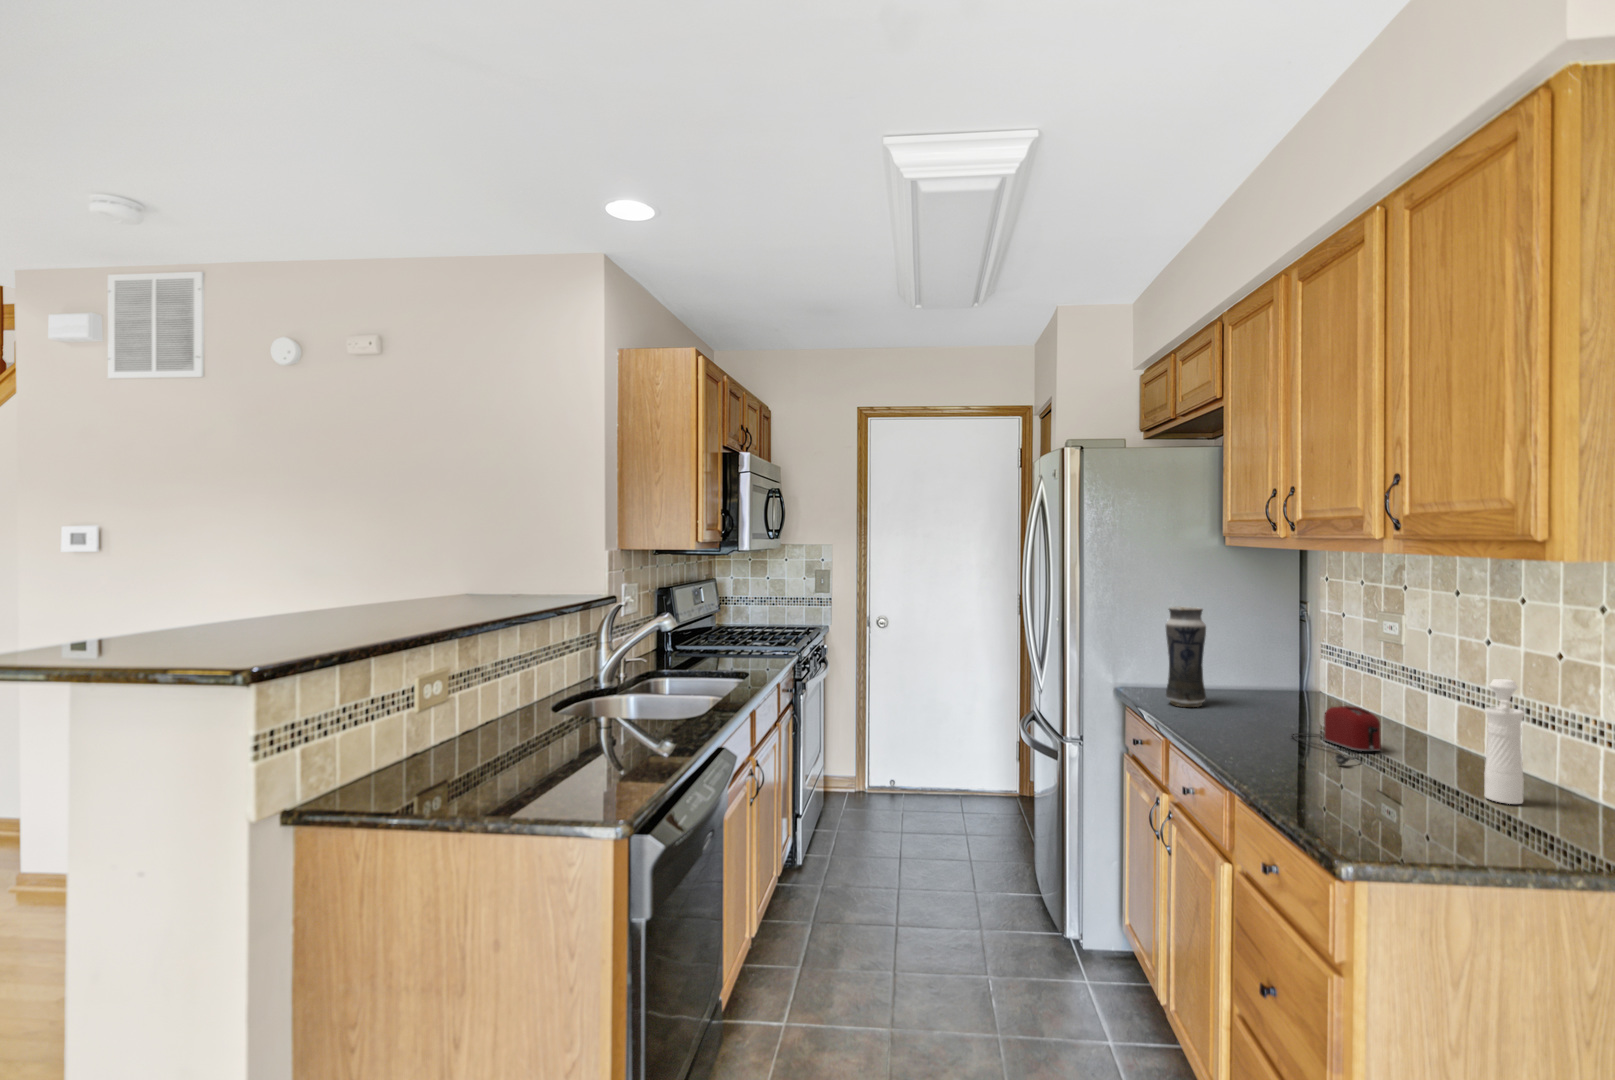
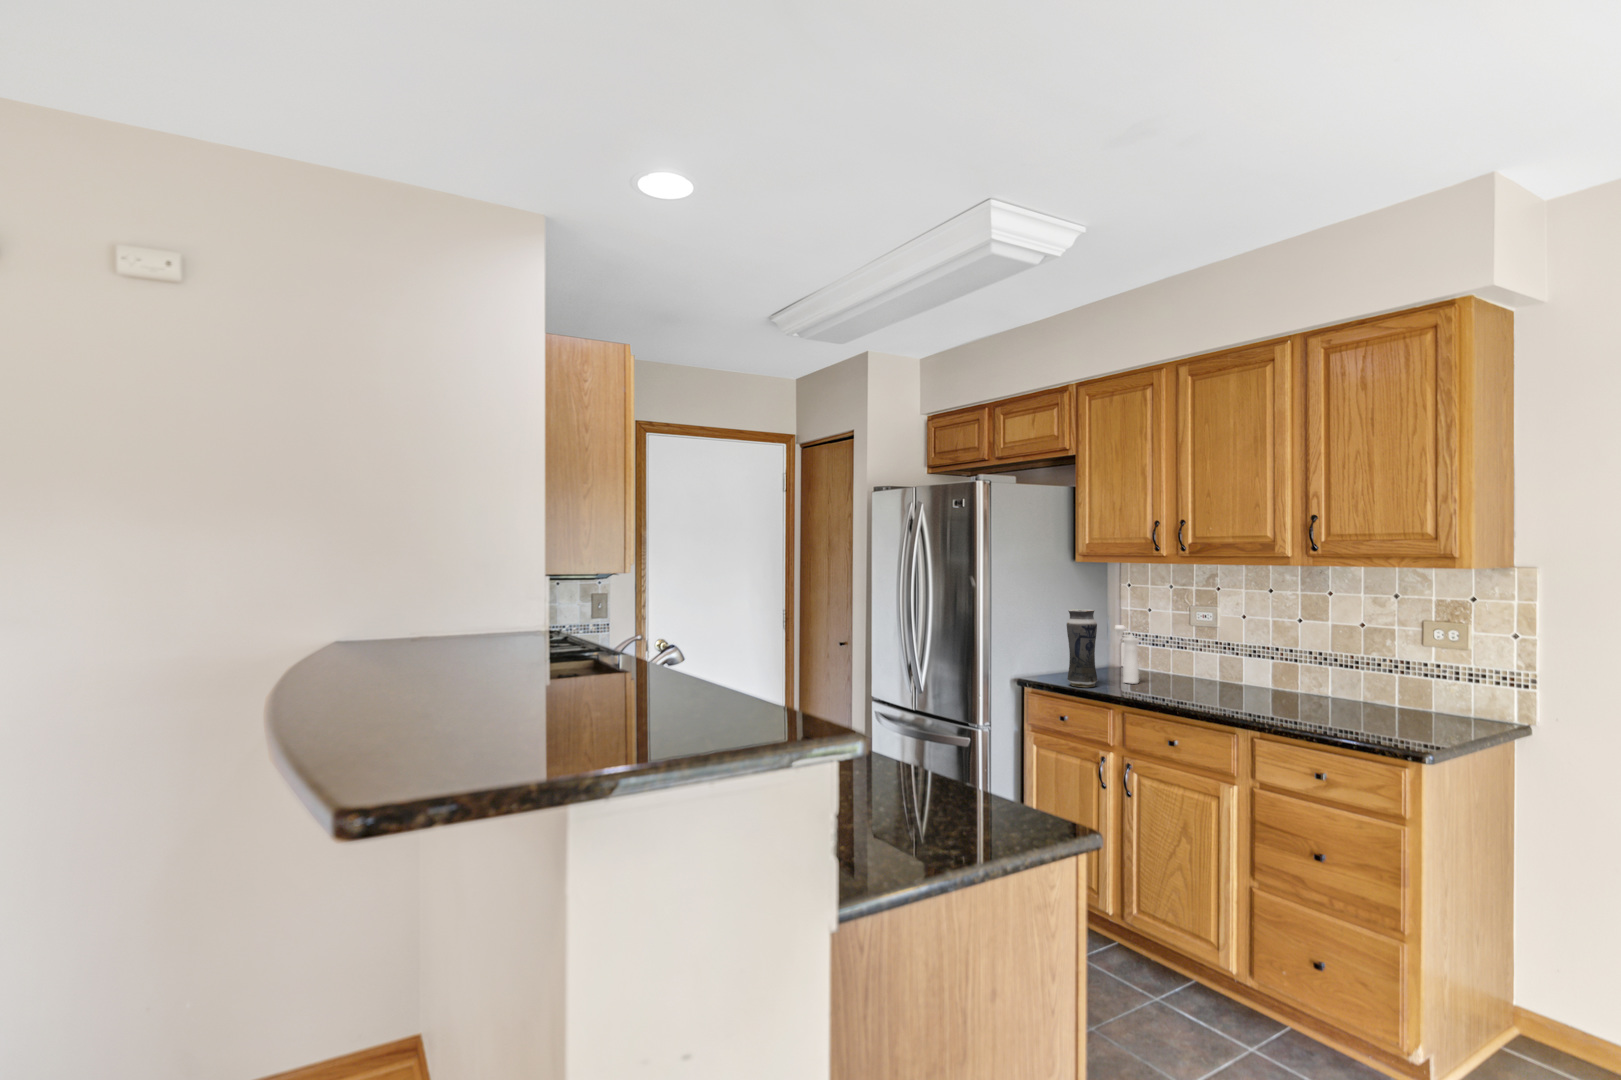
pepper mill: present [1484,679,1525,804] -> present [1114,625,1139,684]
toaster: present [1291,706,1381,765] -> none [1194,671,1269,708]

